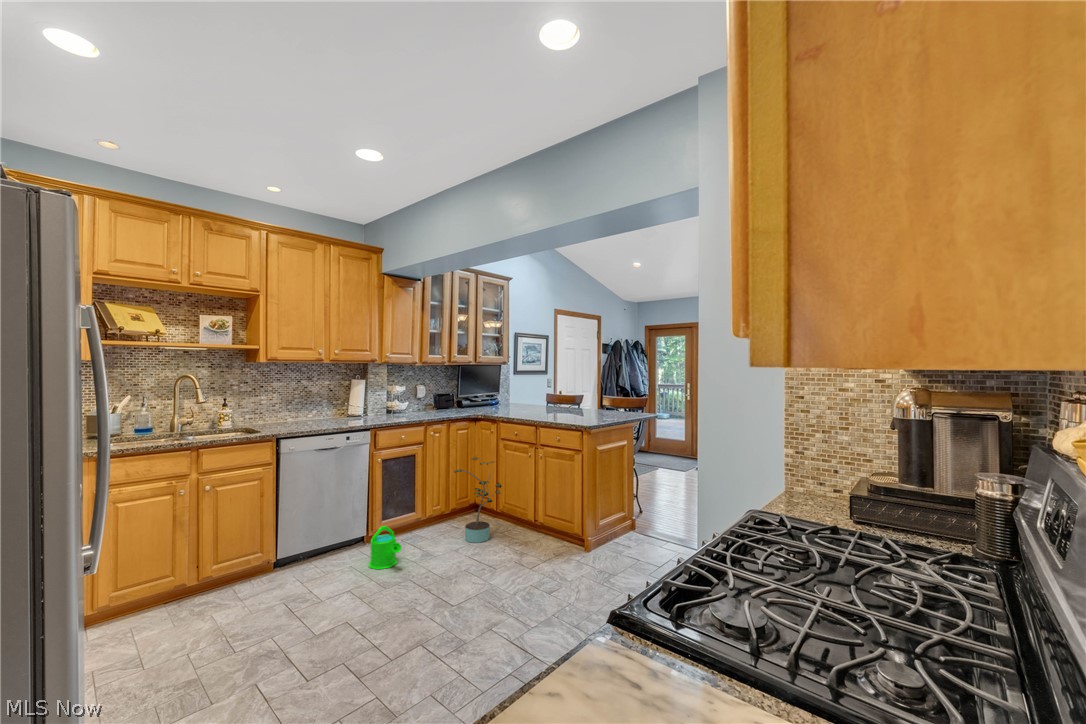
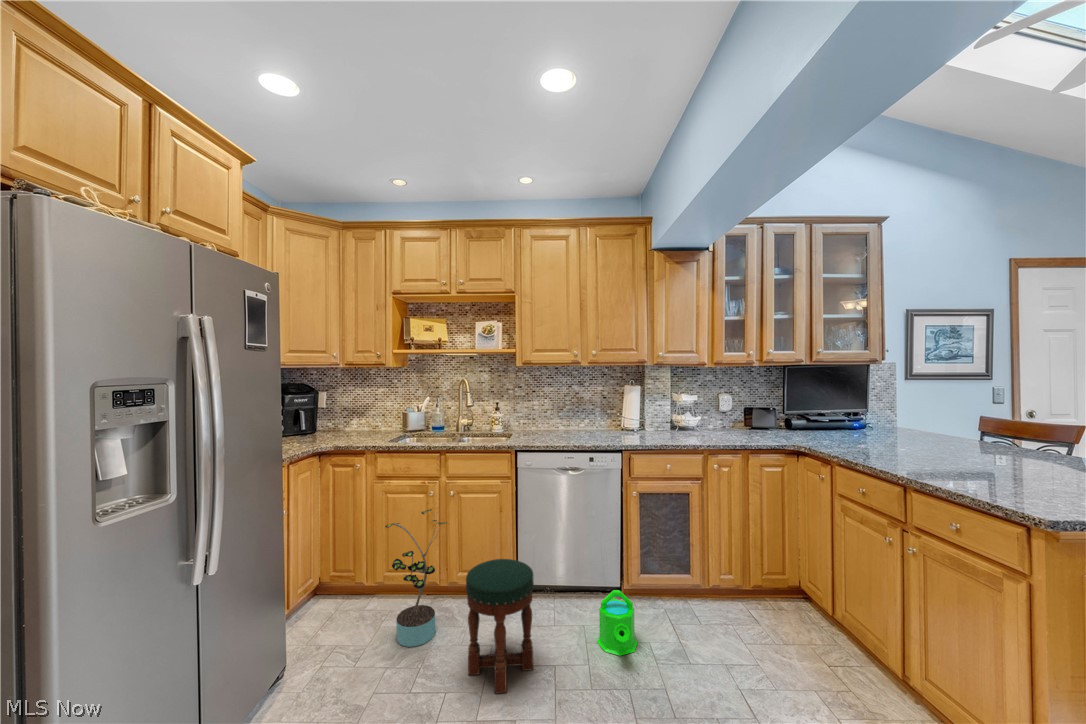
potted plant: present [454,457,501,543] -> present [385,509,447,647]
stool: none [278,519,339,617] -> present [466,559,534,693]

